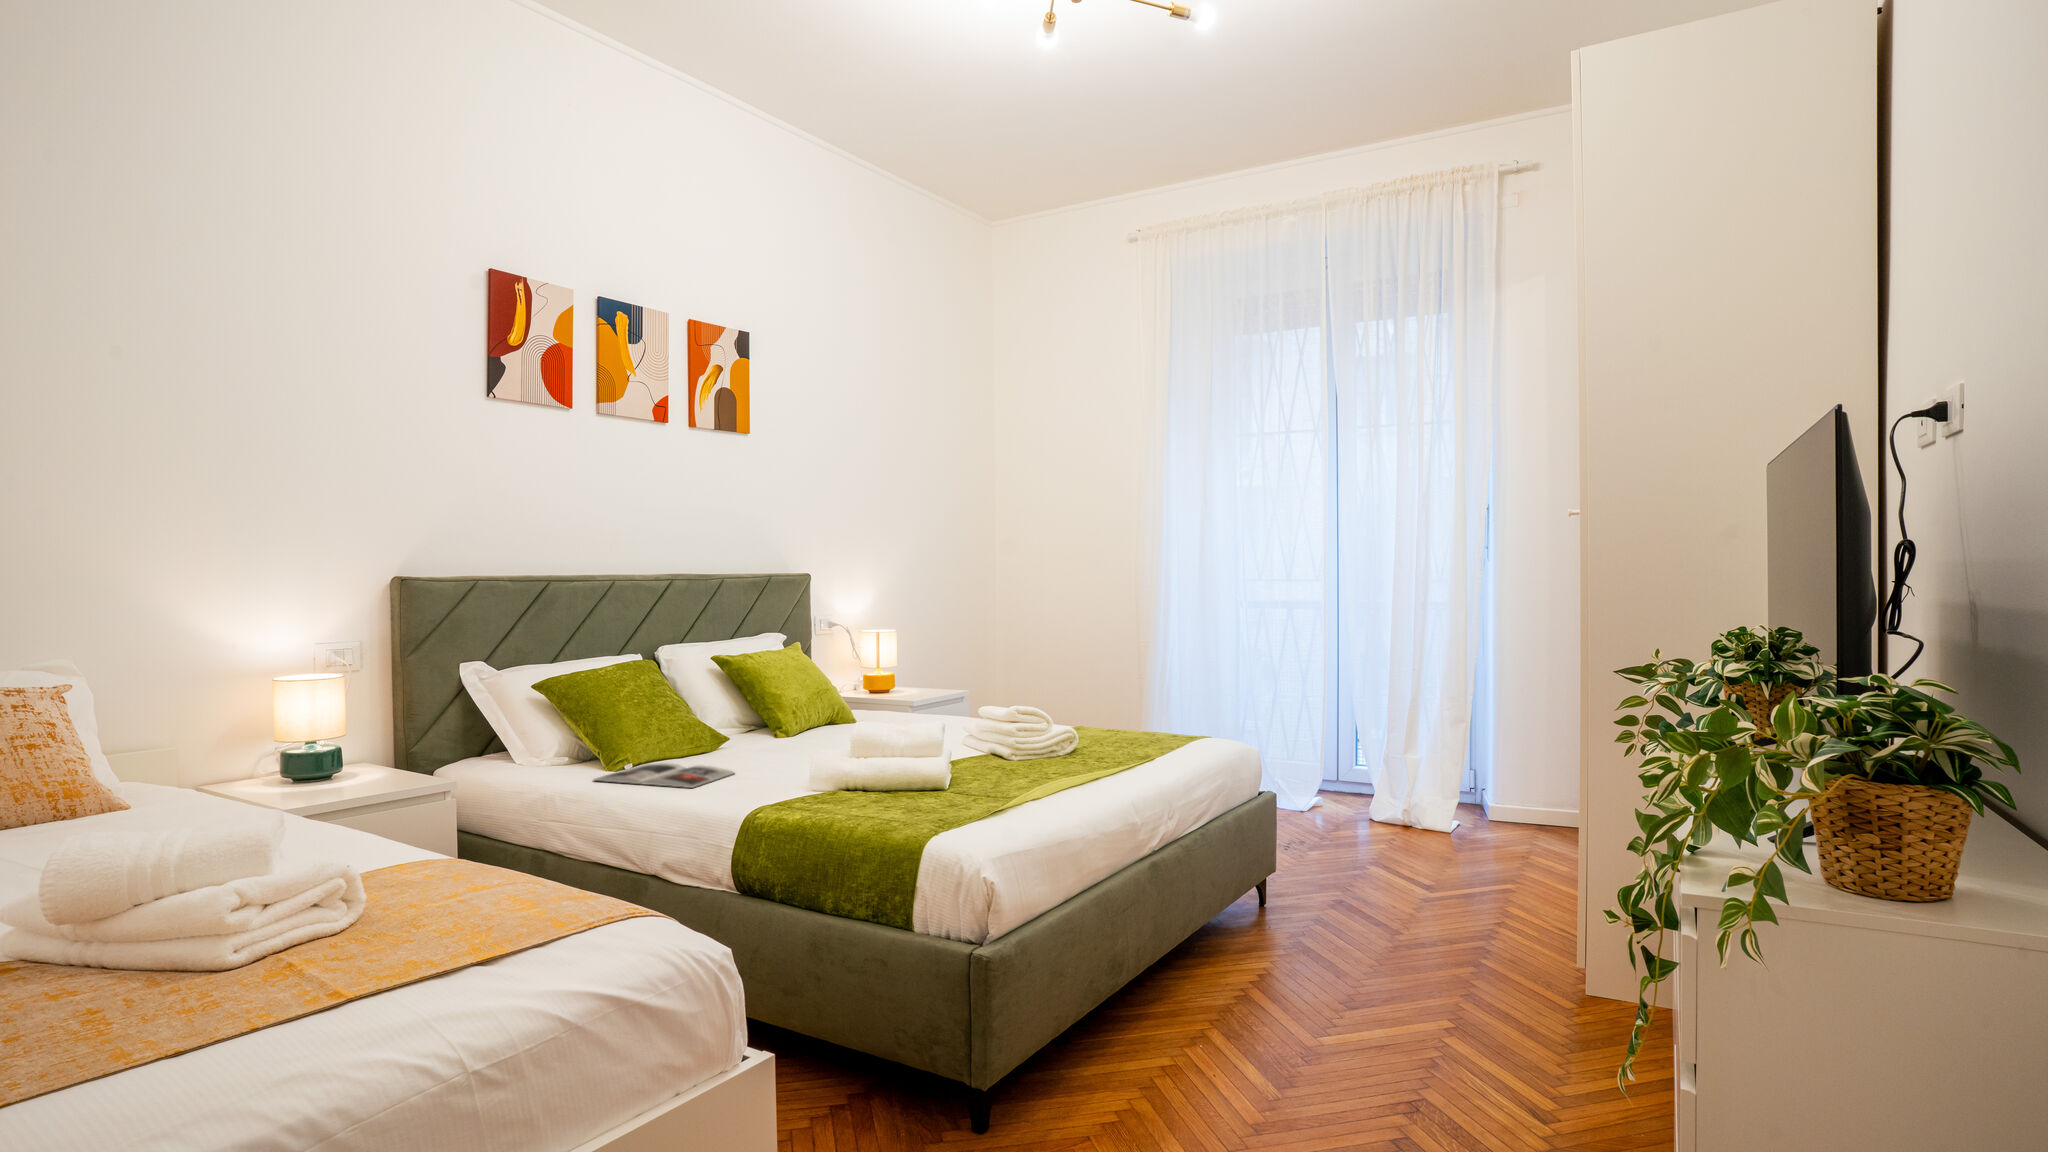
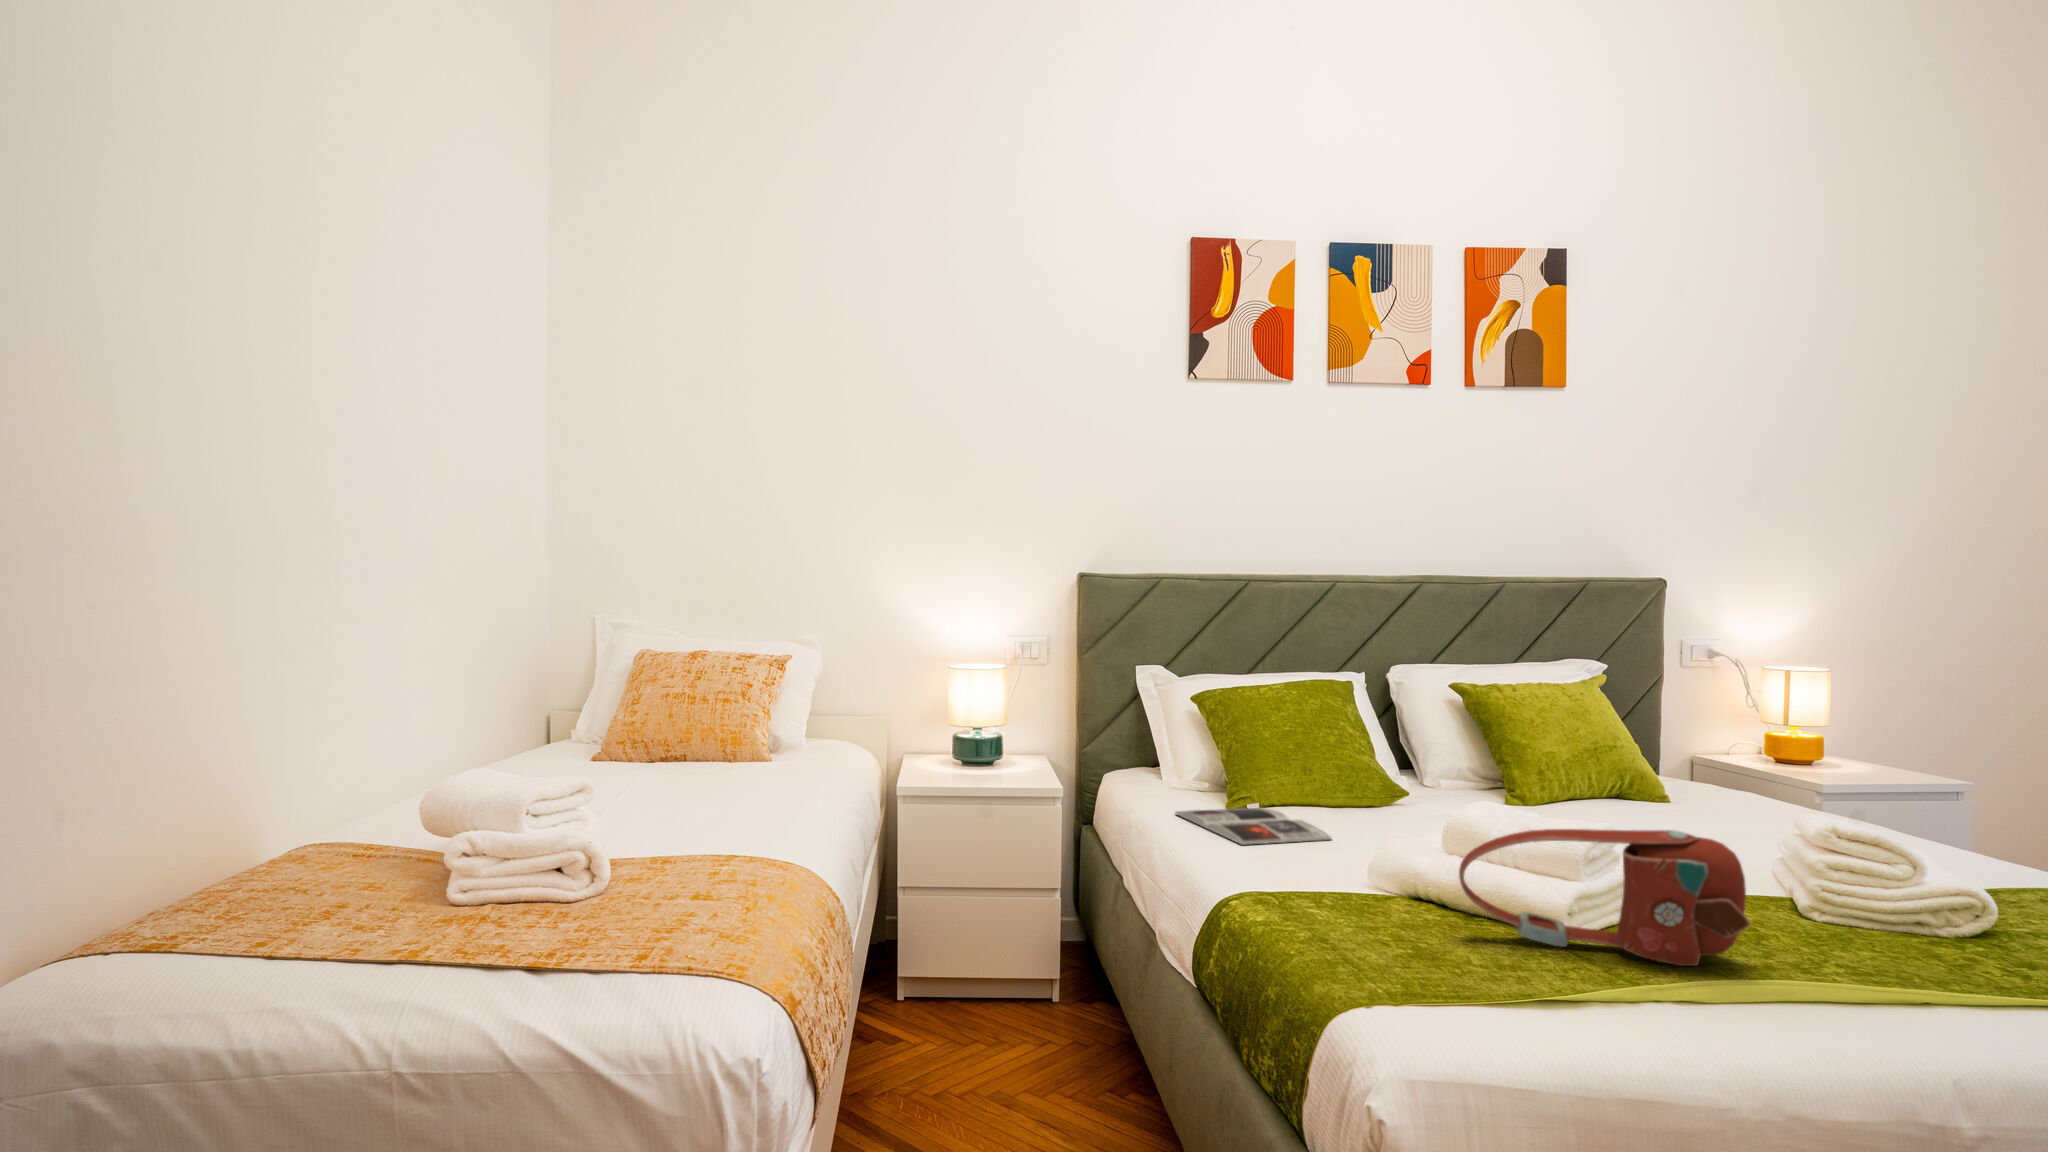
handbag: none [909,722,1034,794] -> present [1459,829,1750,966]

